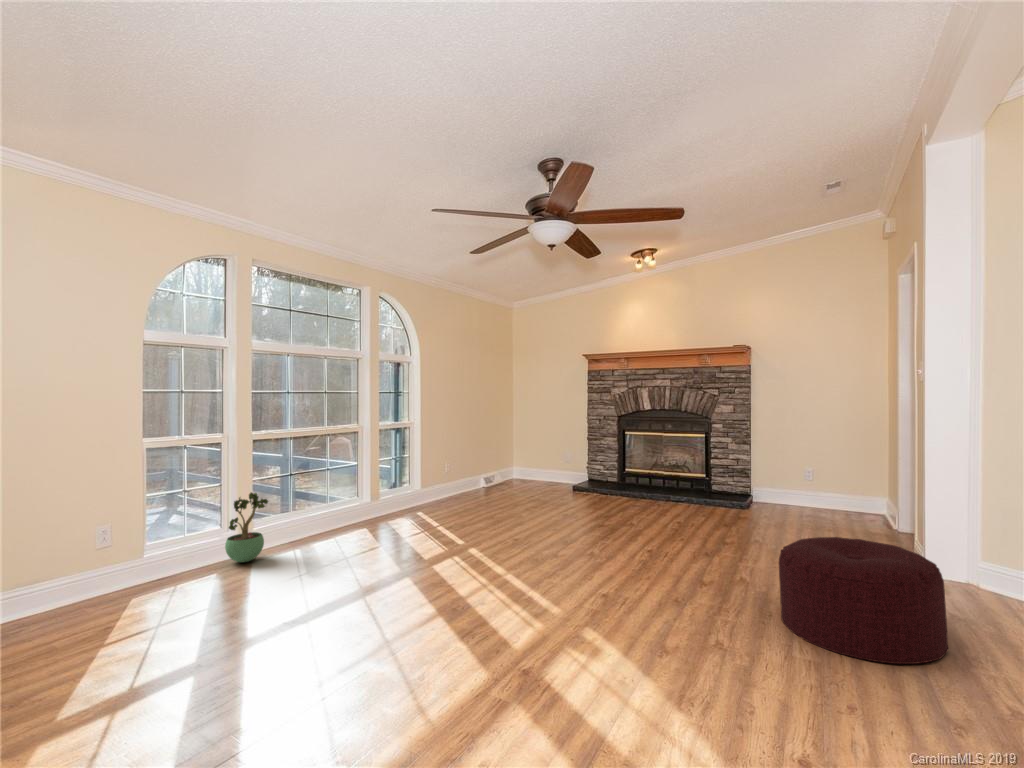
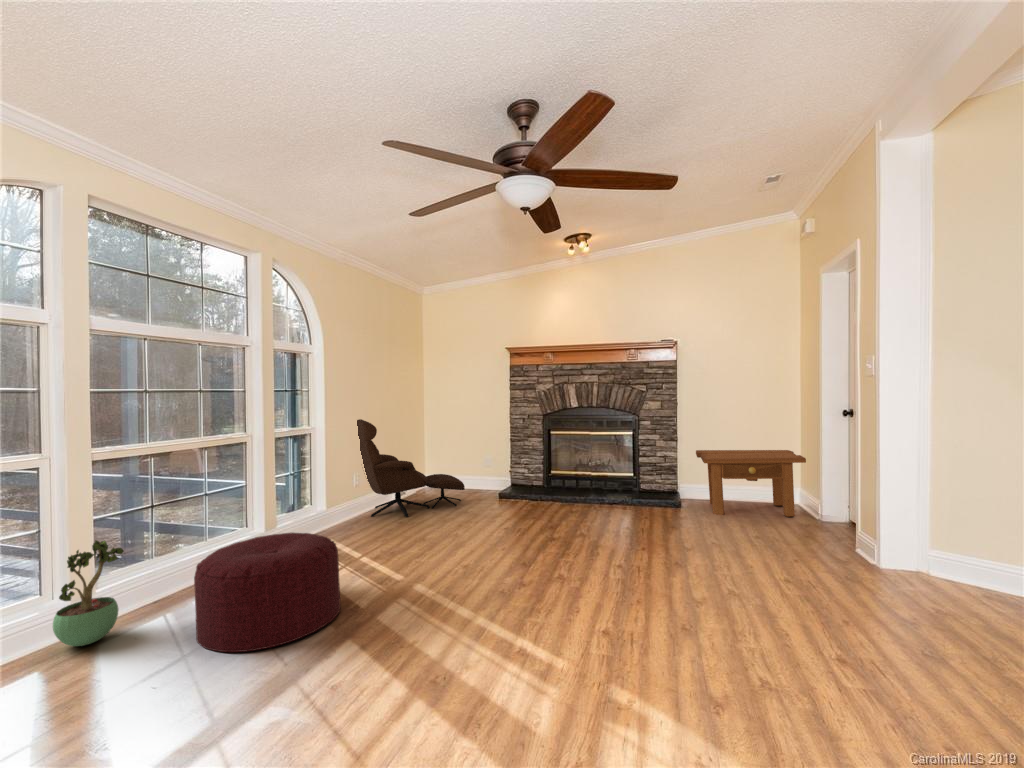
lounge chair: none [449,416,541,501] -> present [357,419,465,517]
side table: none [766,455,876,525] -> present [696,450,806,516]
ottoman: present [779,537,948,664] -> present [194,533,341,652]

